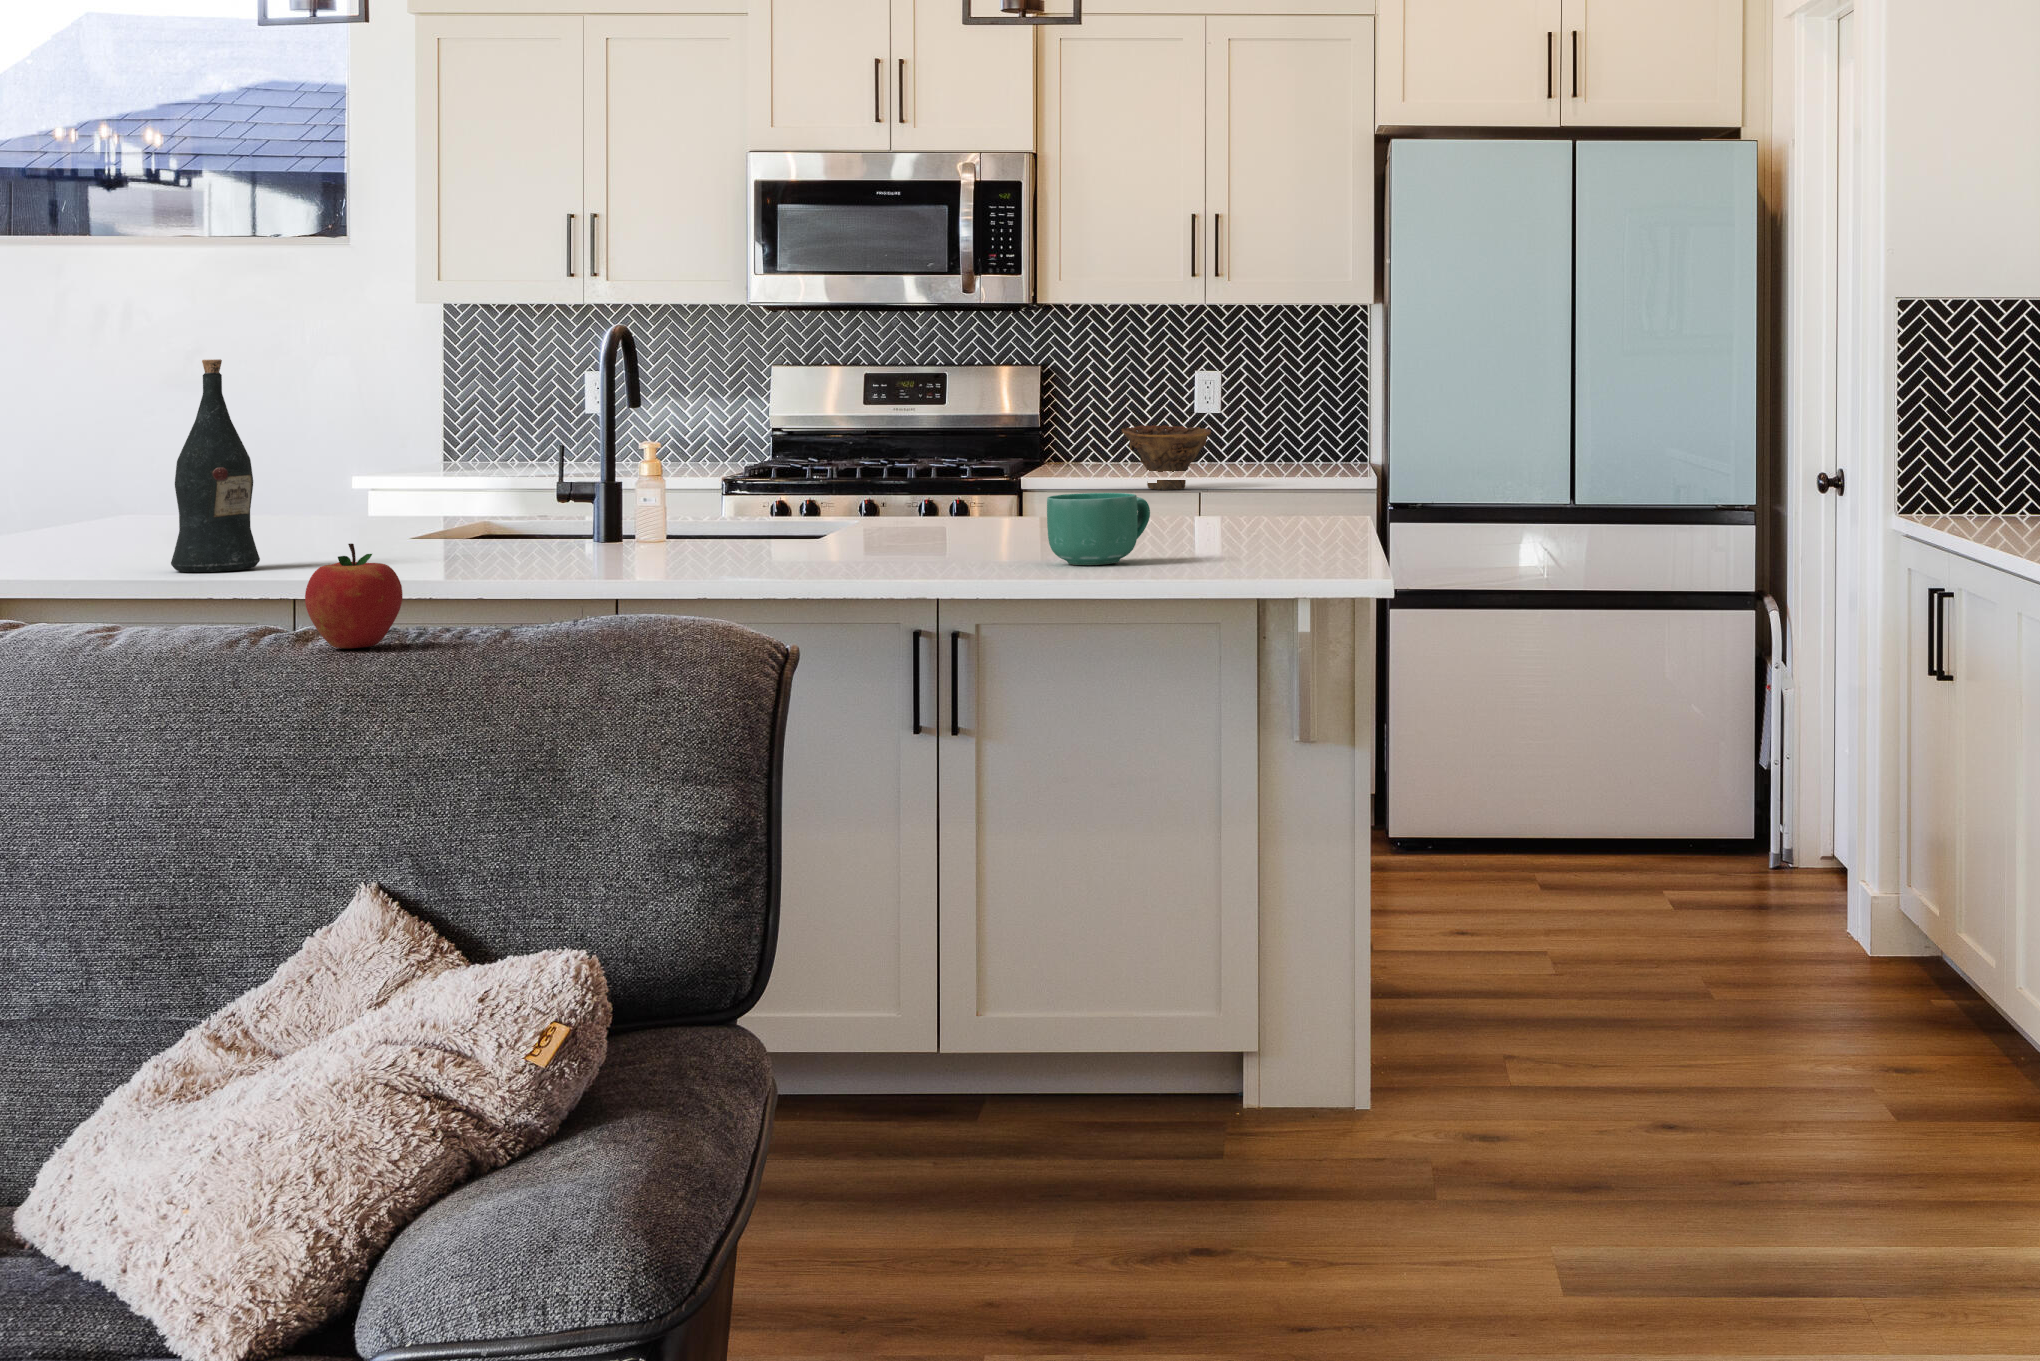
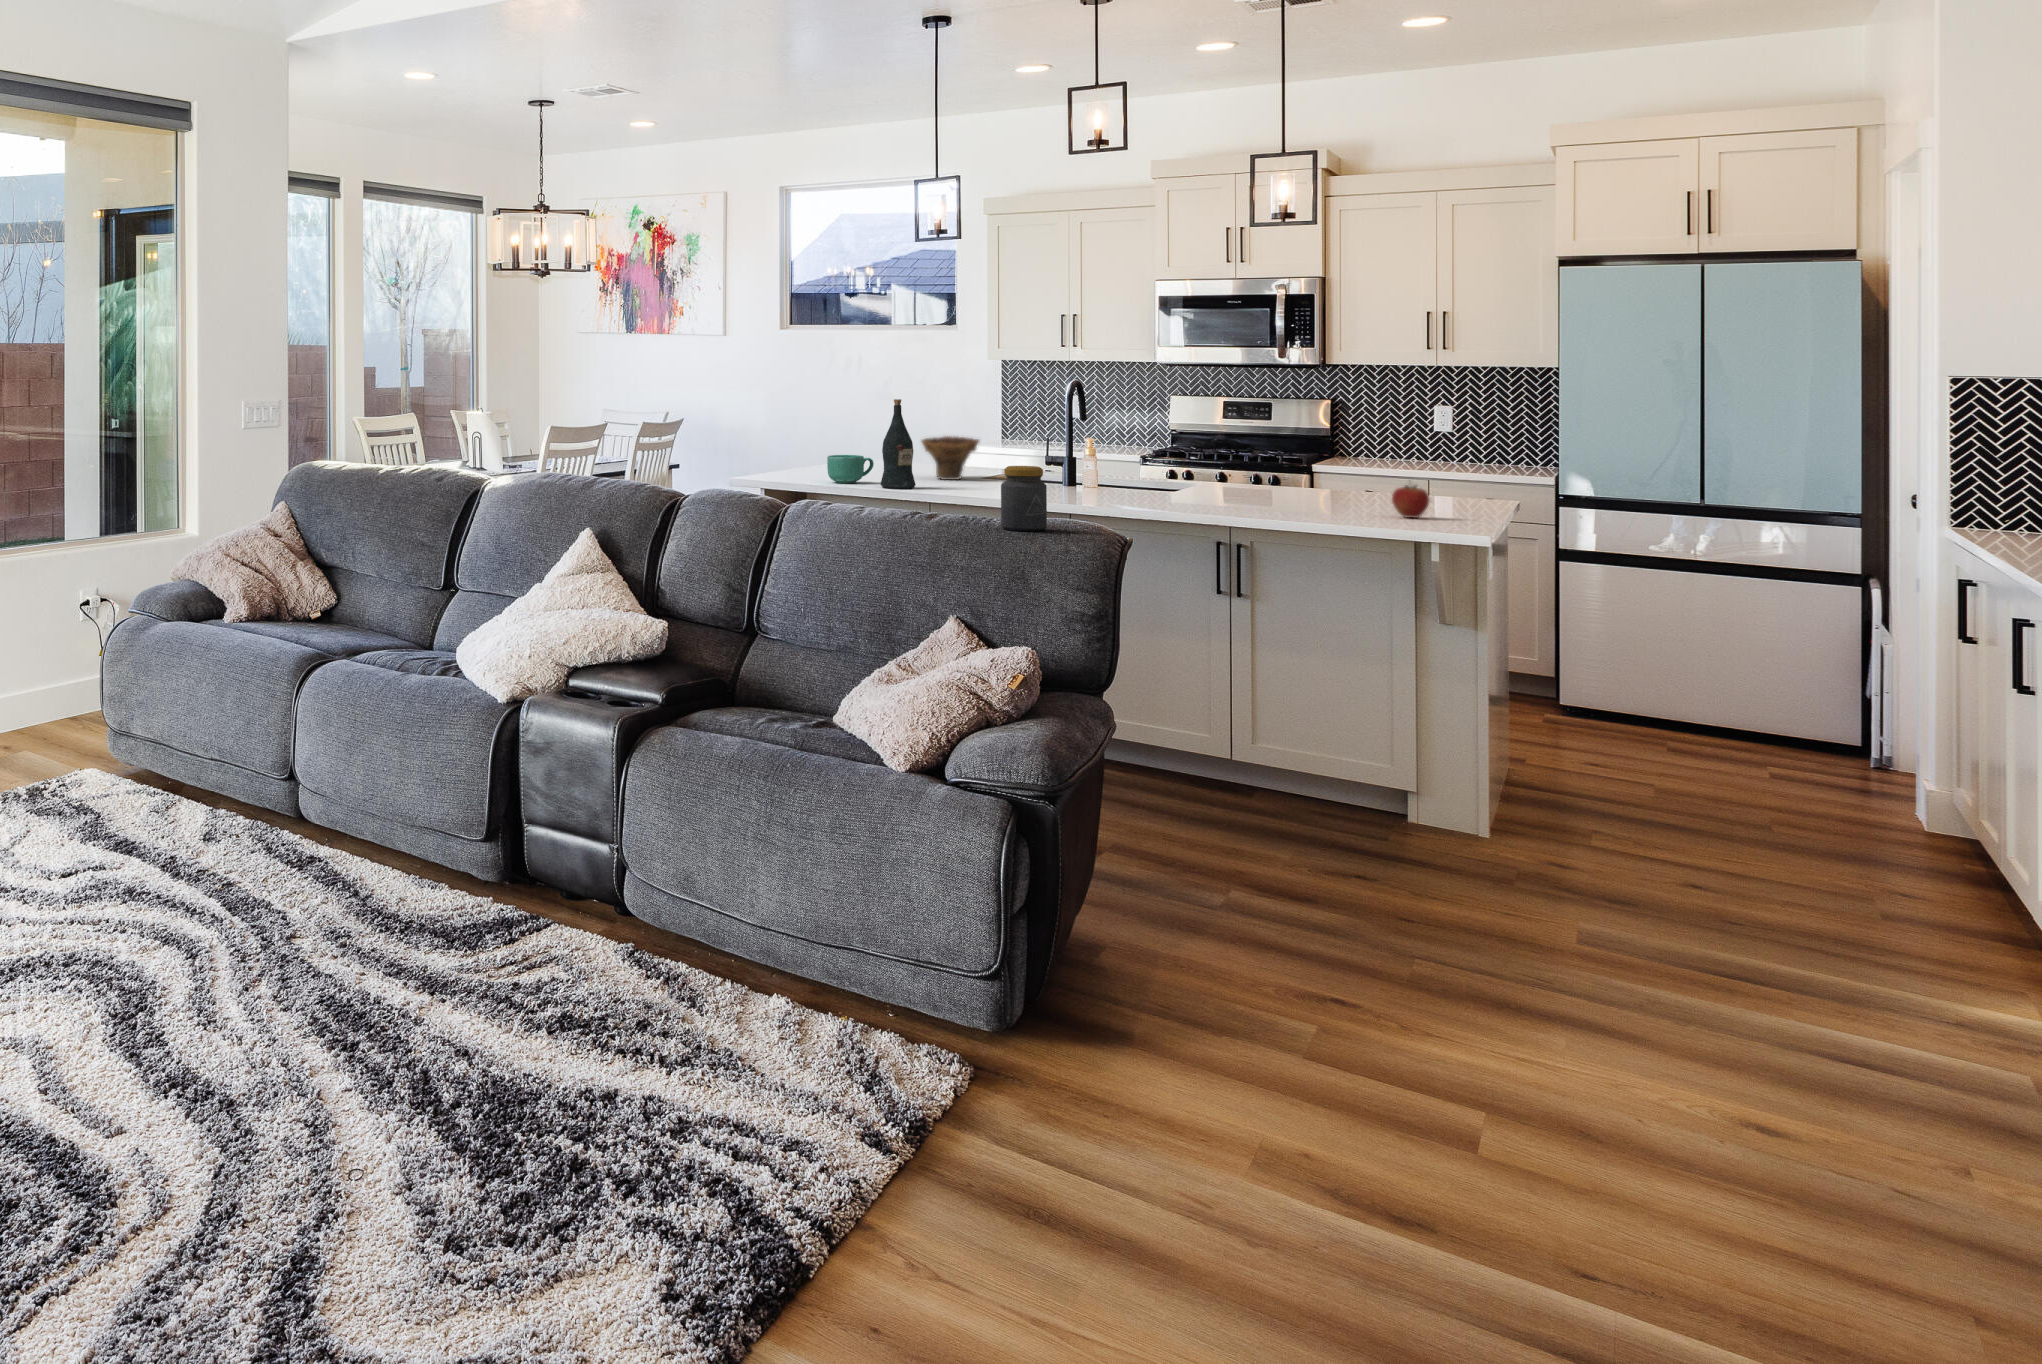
bowl: present [1122,425,1211,490] -> present [922,436,979,480]
jar: none [483,487,595,648] -> present [1001,466,1047,531]
mug: present [1047,493,1150,565] -> present [827,455,874,483]
apple: present [305,544,403,648] -> present [1392,486,1429,518]

